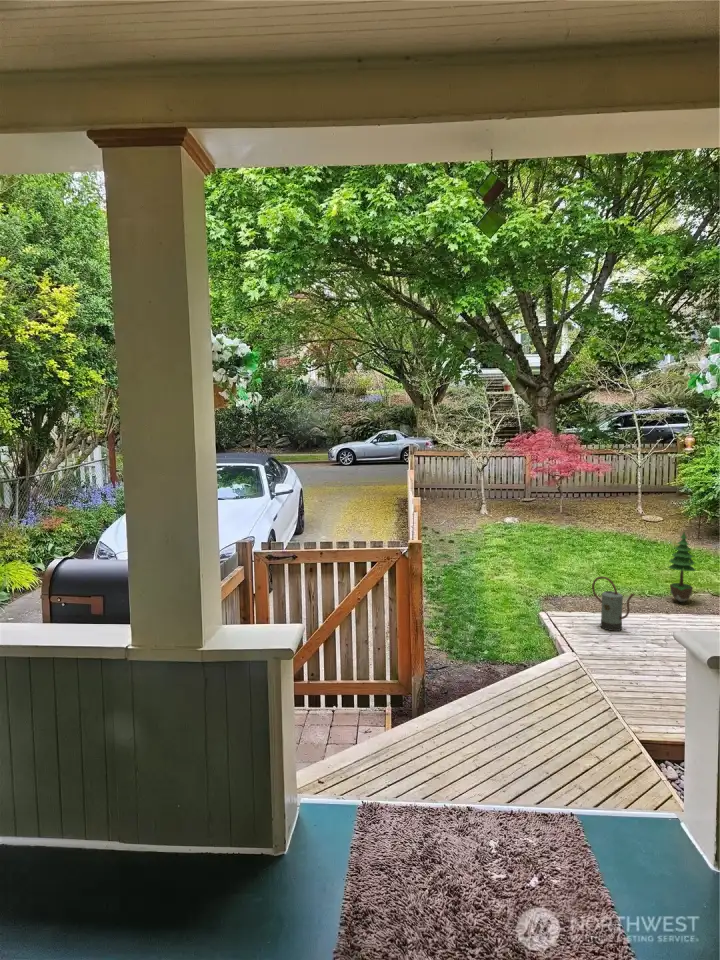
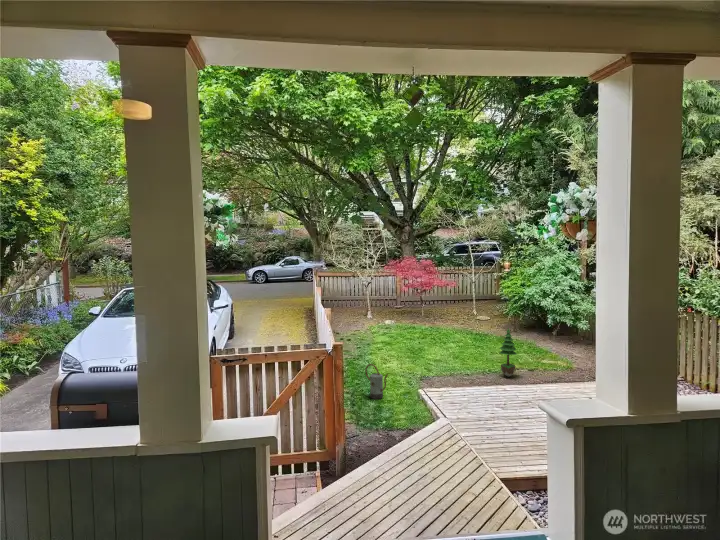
watering can: present [592,577,634,631] -> present [365,364,388,399]

